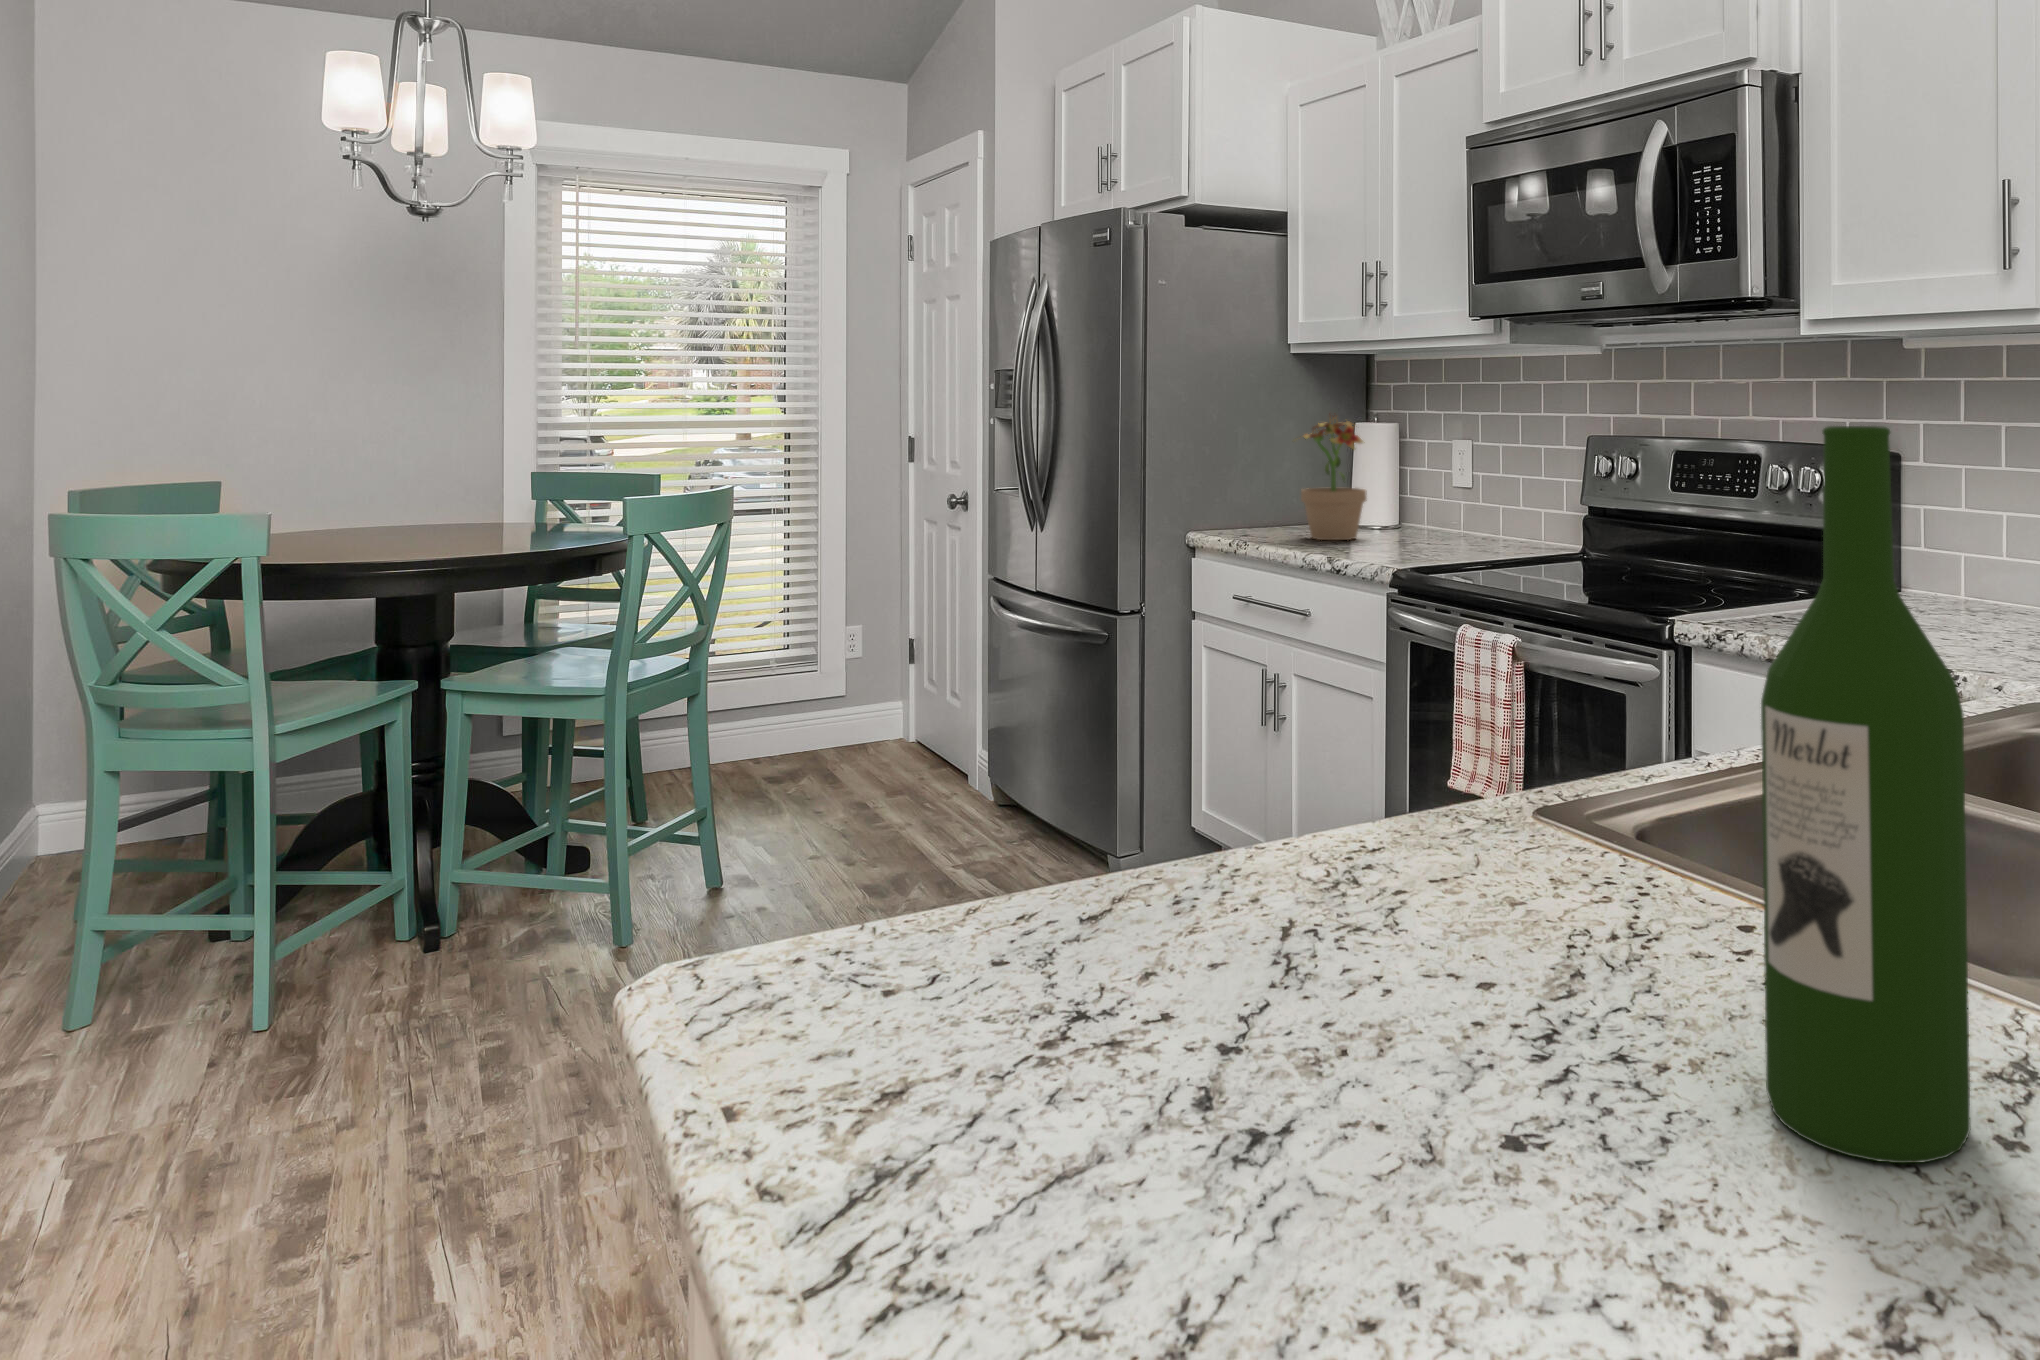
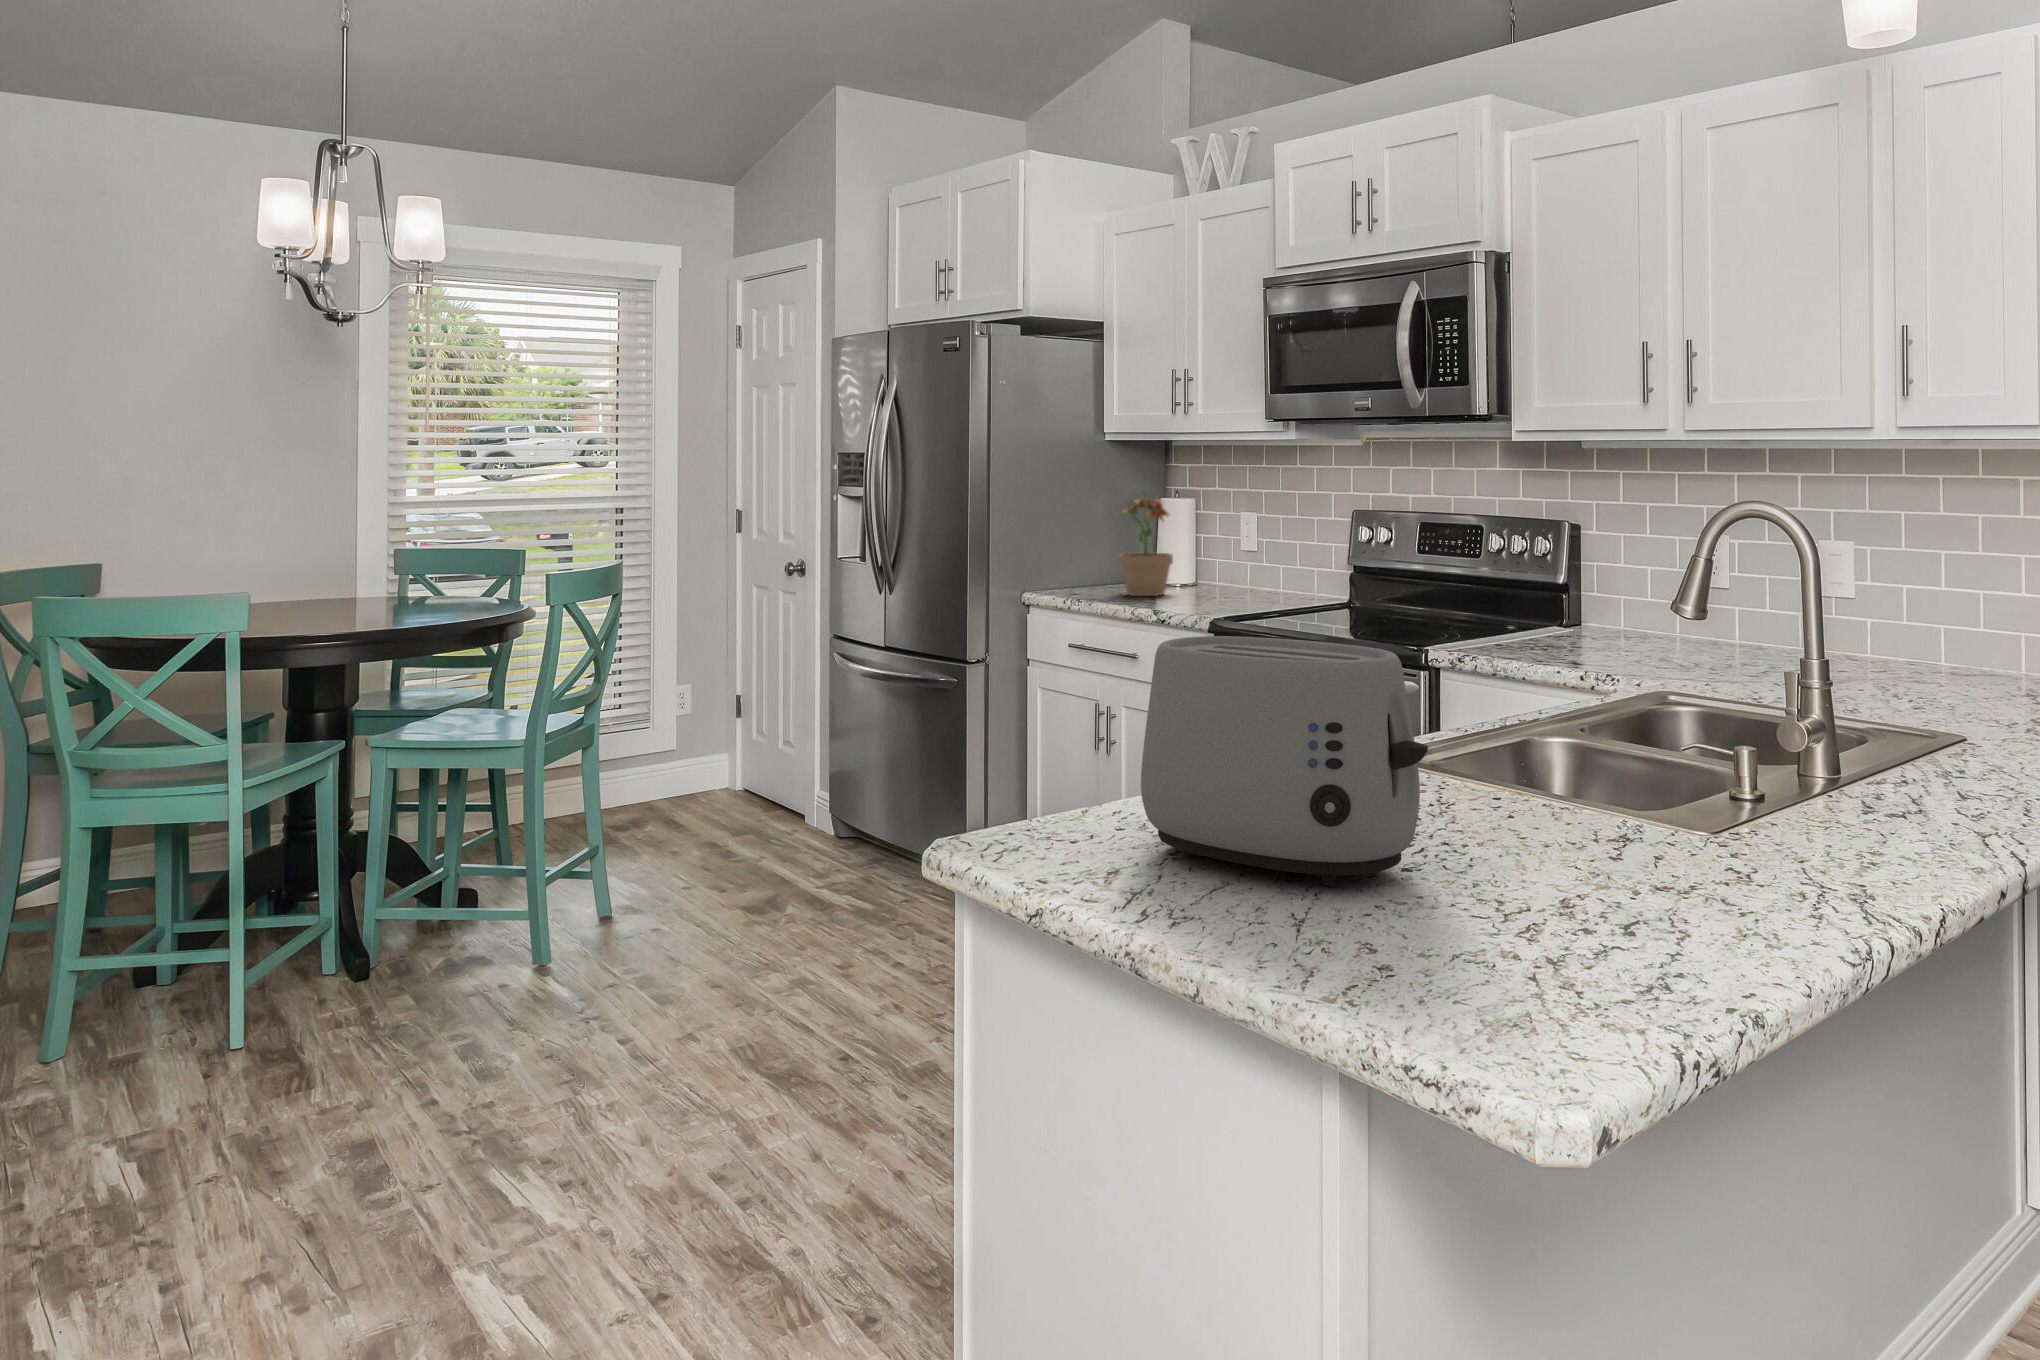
wine bottle: present [1761,426,1971,1163] -> none [1513,548,1603,870]
toaster: none [985,599,1542,1174] -> present [1141,636,1428,886]

